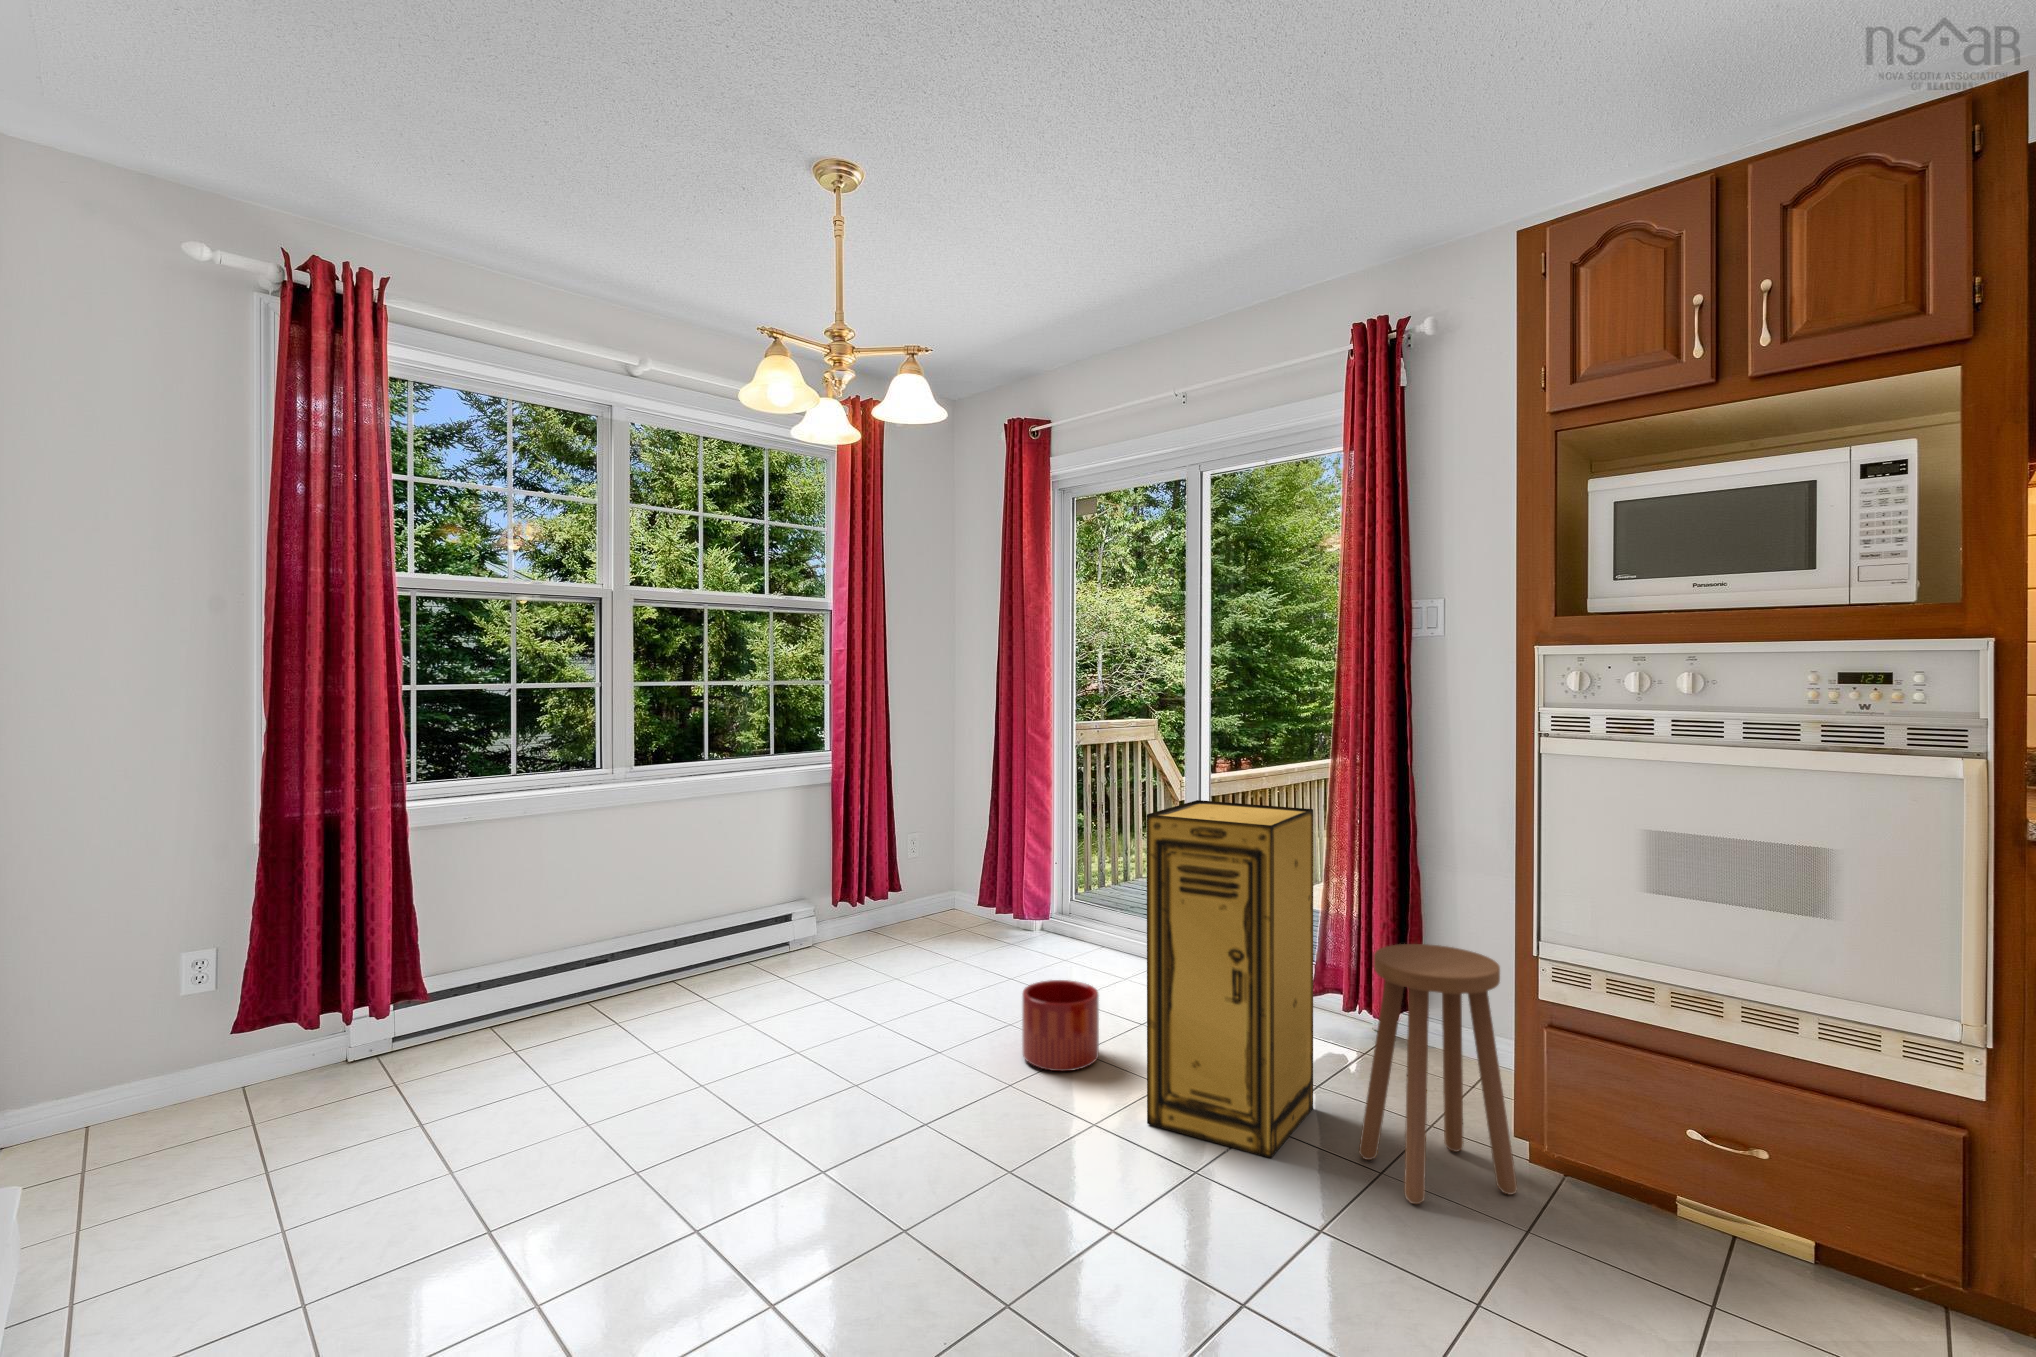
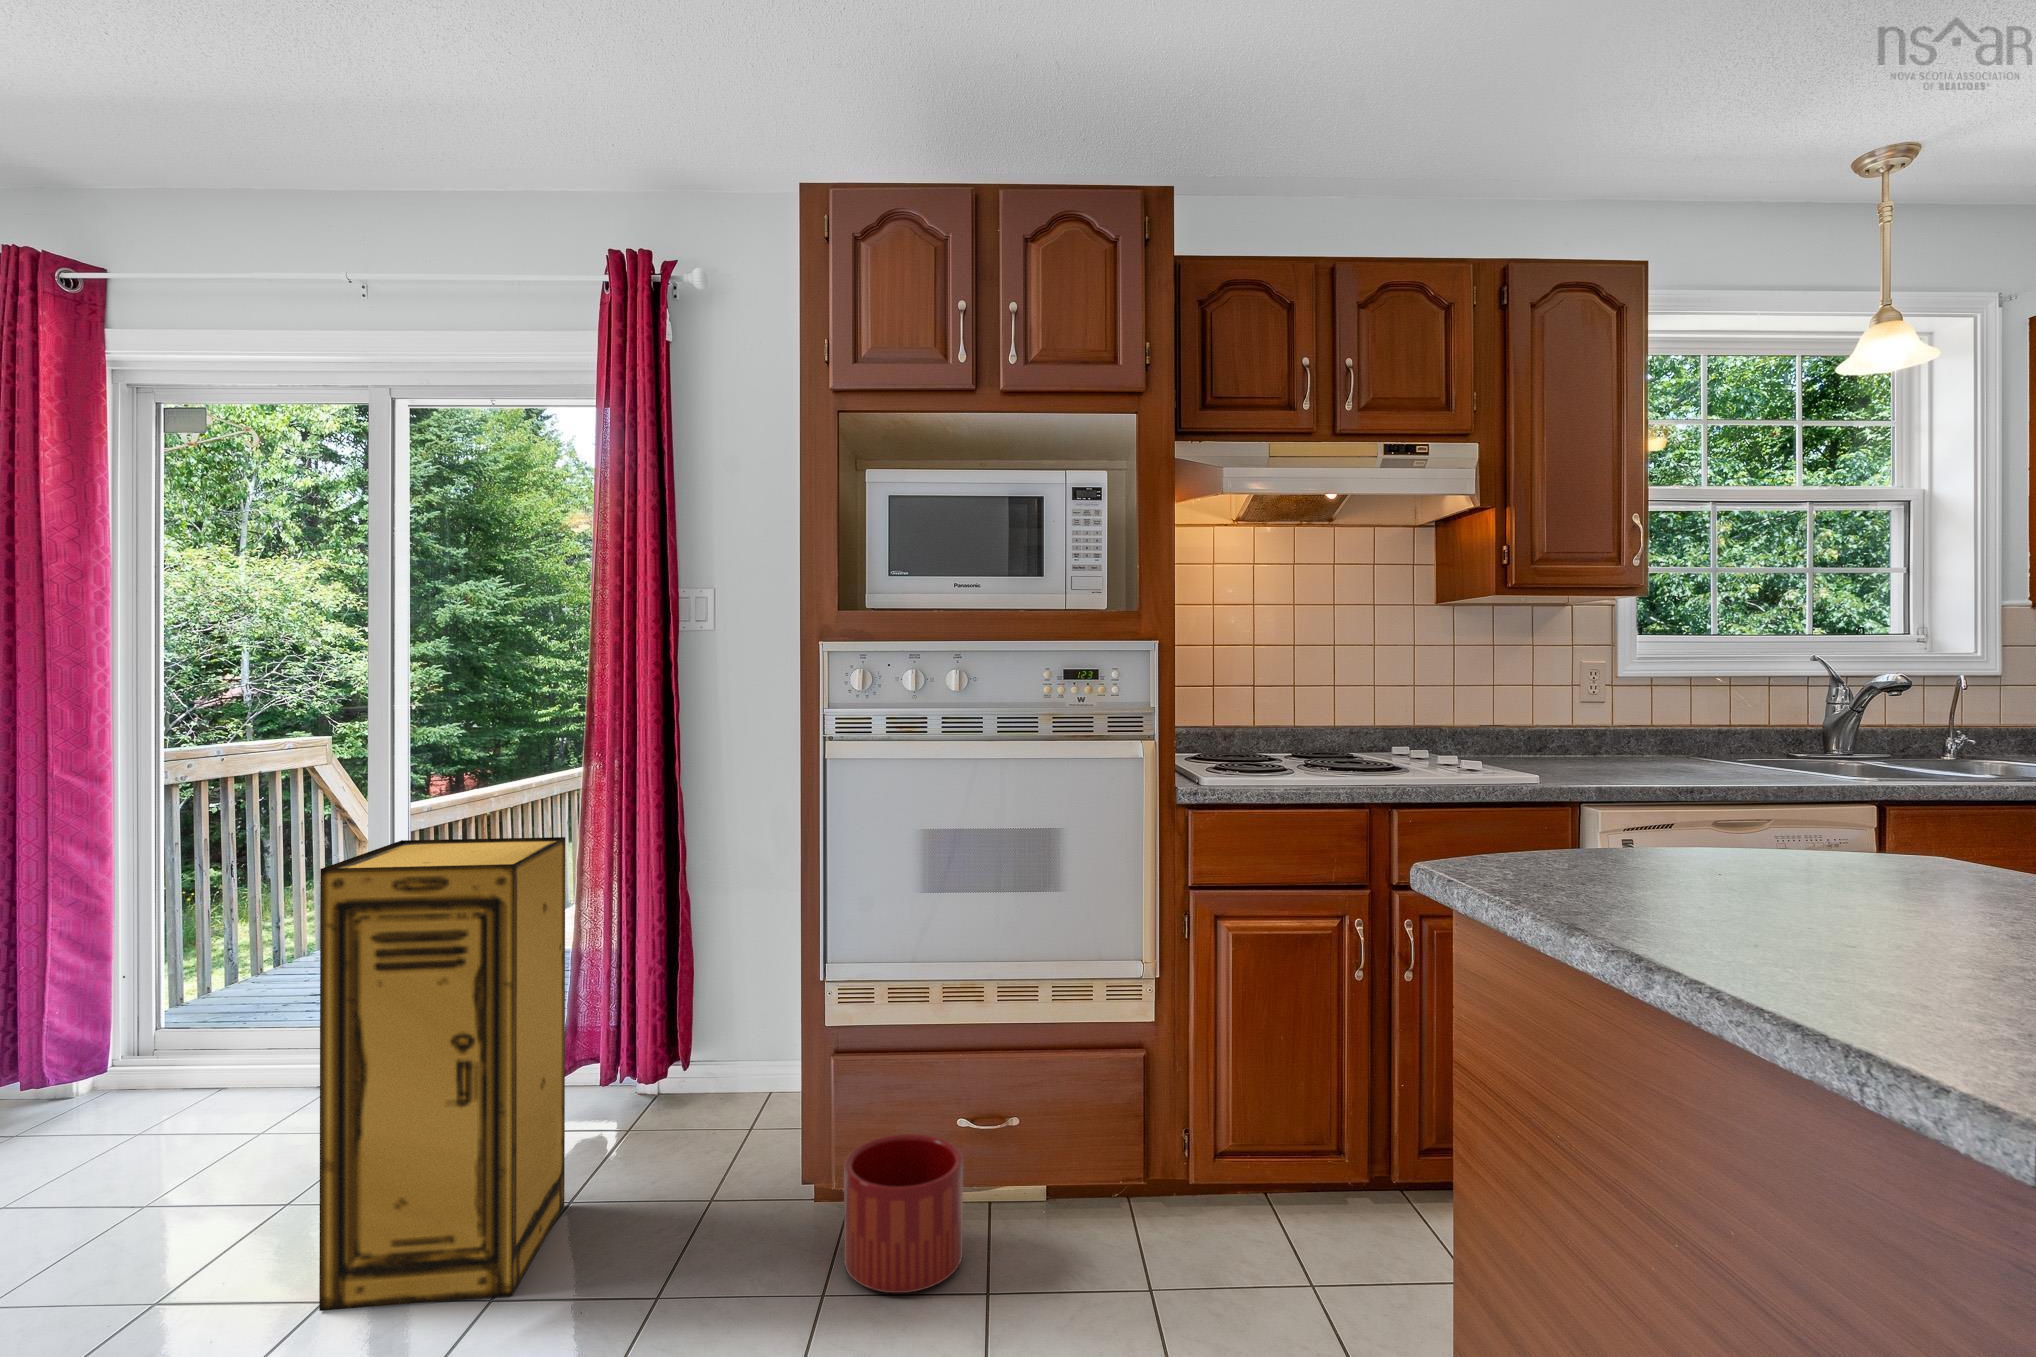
stool: present [1359,944,1517,1204] -> none [626,976,801,1289]
planter: present [1022,980,1099,1071] -> present [844,1134,963,1293]

